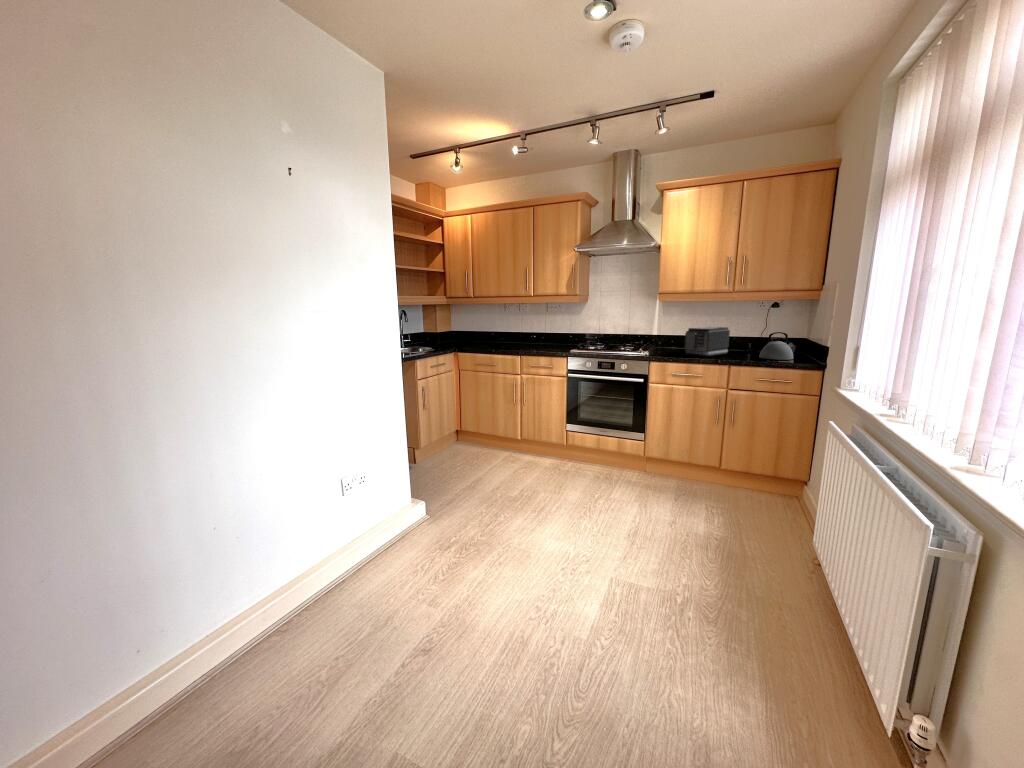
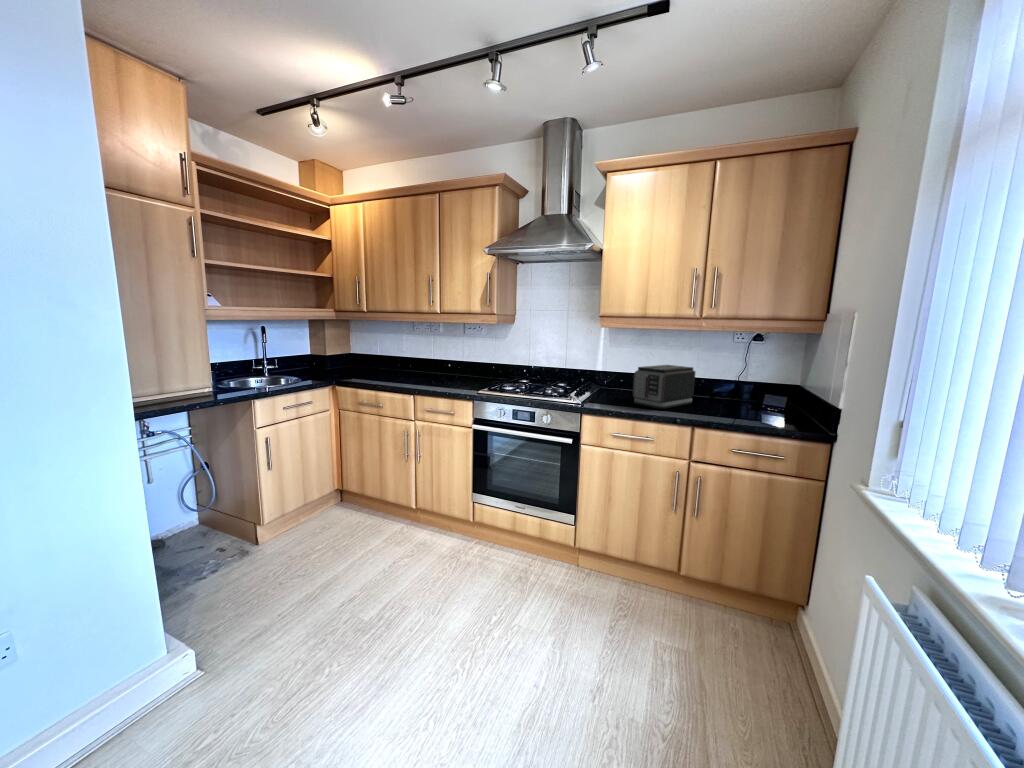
kettle: present [759,332,794,360] -> none [735,379,784,420]

